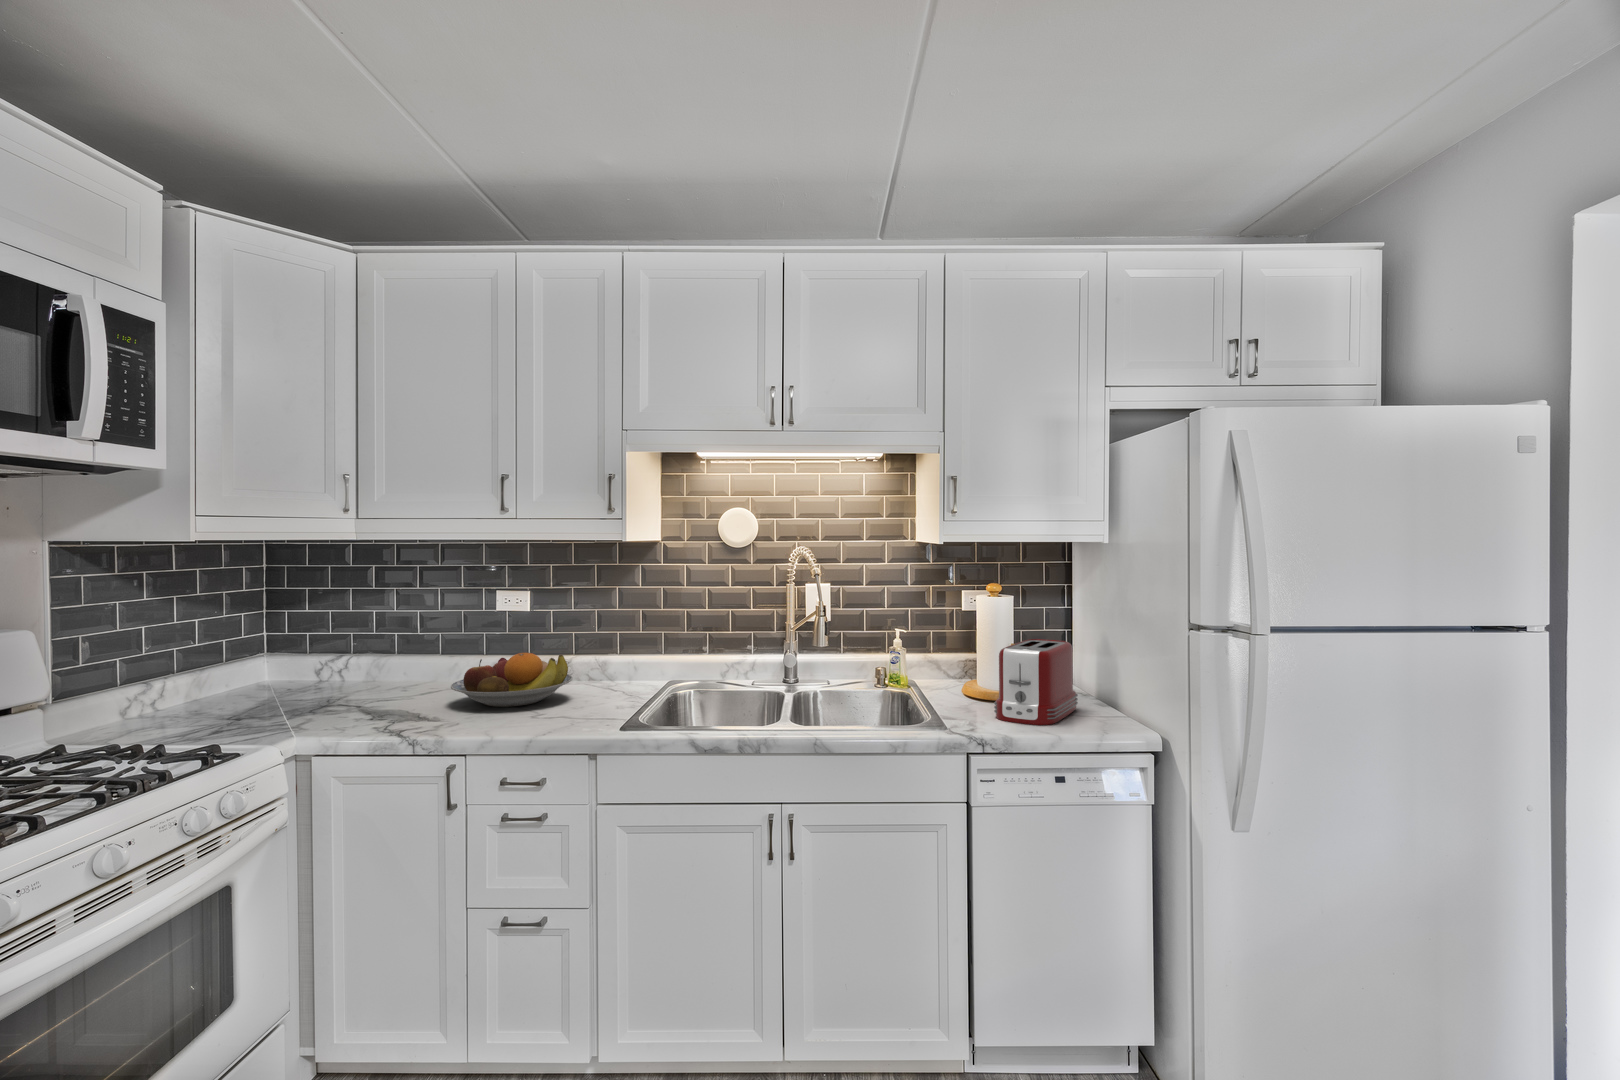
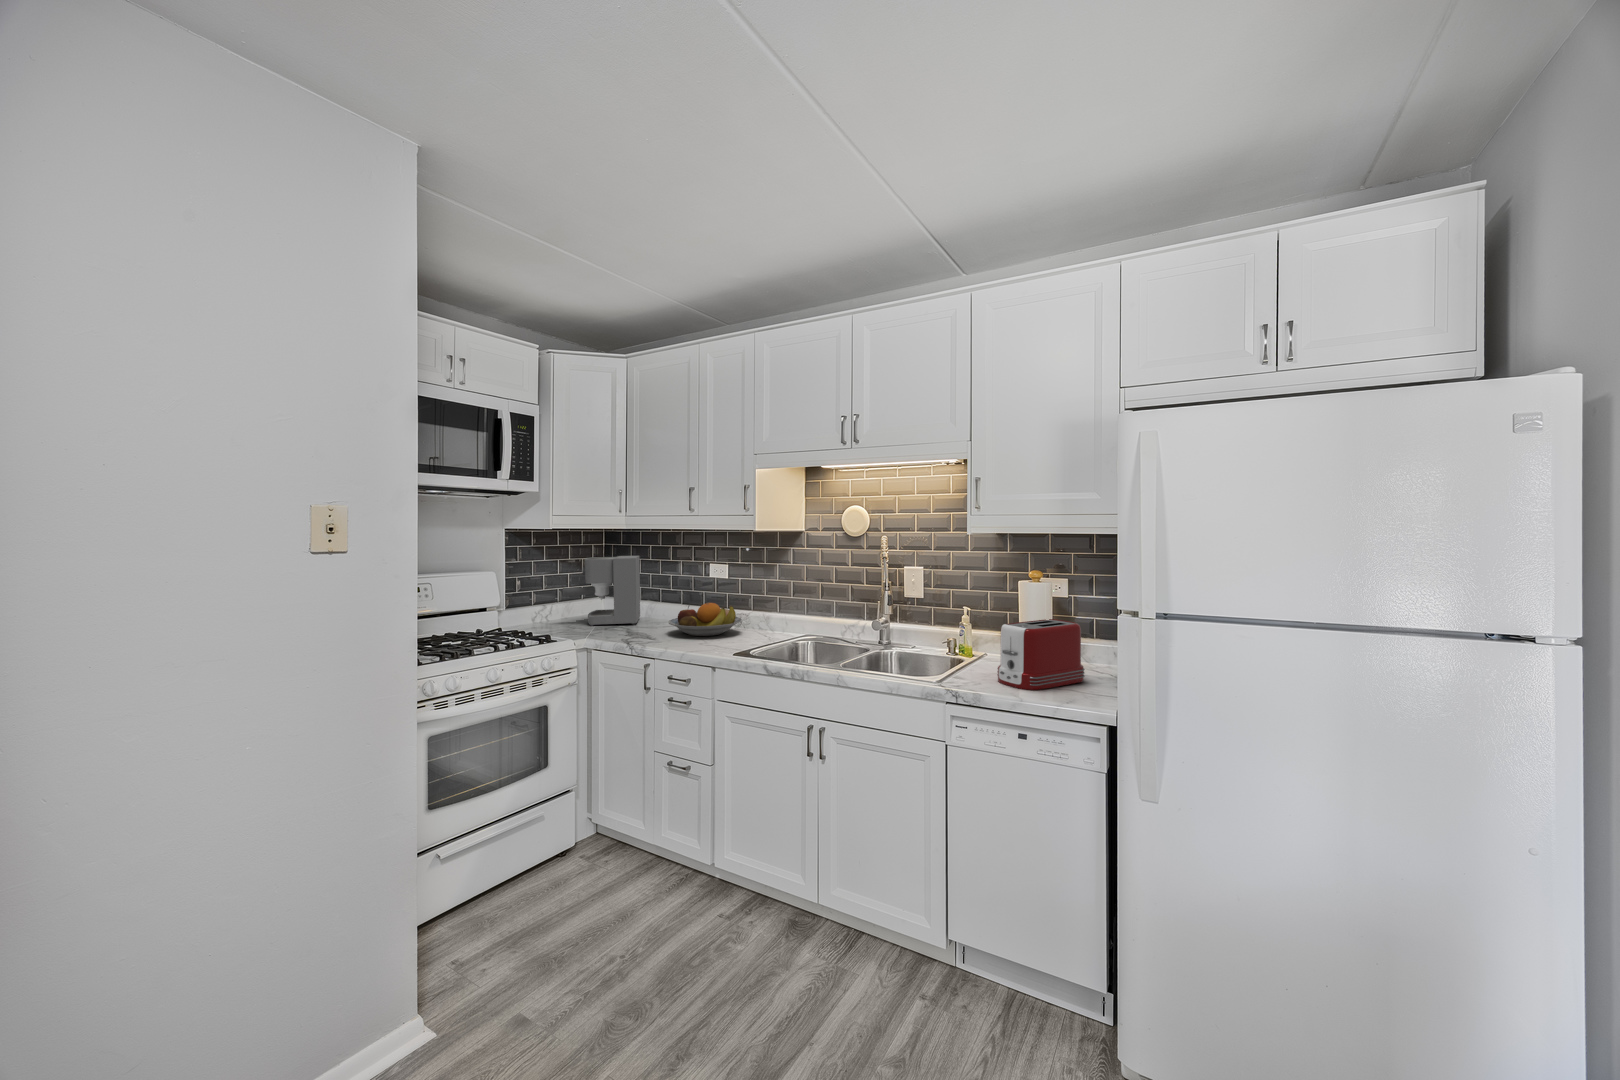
coffee maker: none [213,584,368,710] -> present [563,556,640,626]

